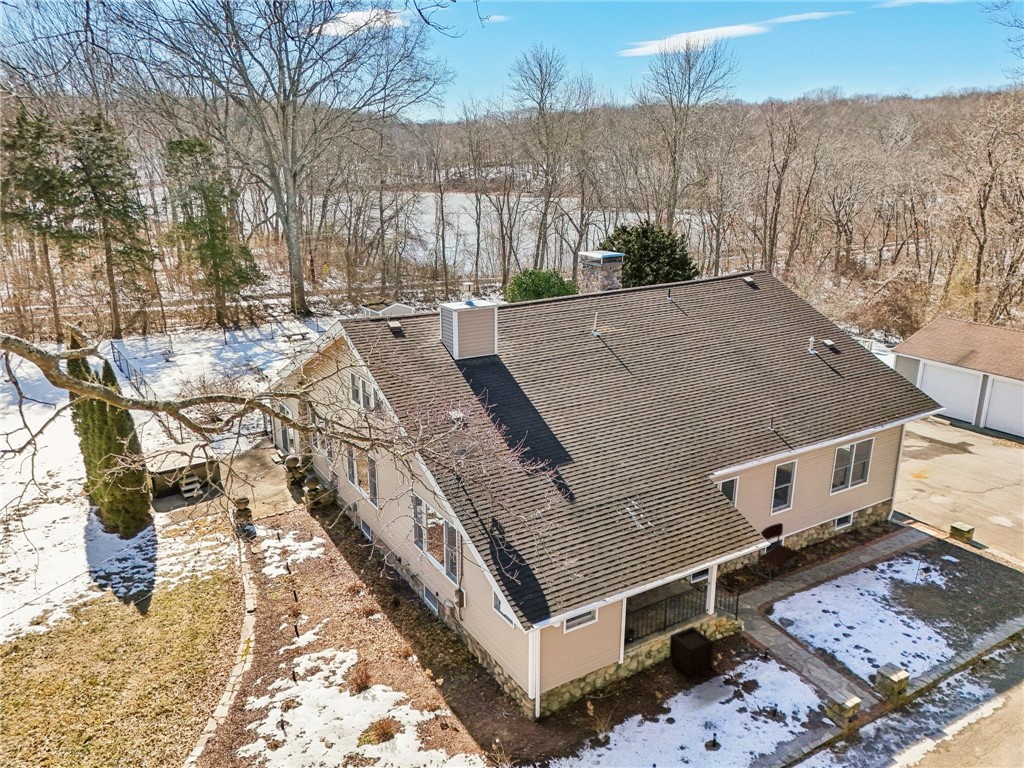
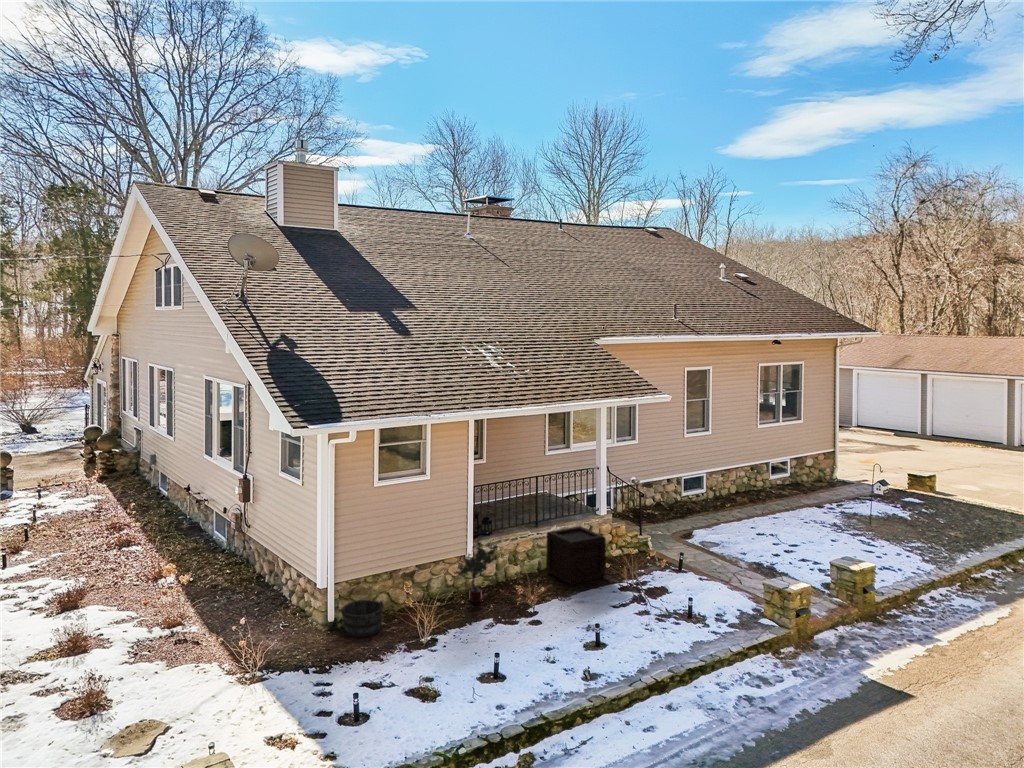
bench: present [756,523,799,580] -> none [673,451,726,516]
potted tree: present [390,577,407,607] -> present [454,539,498,602]
bucket: none [548,704,576,734] -> present [342,600,385,637]

